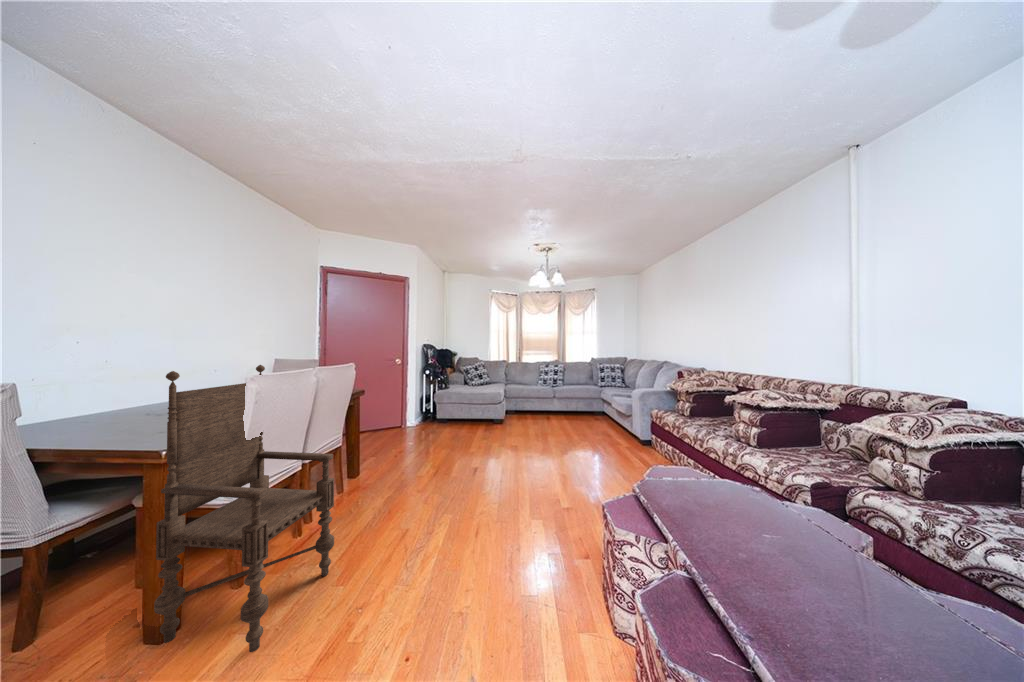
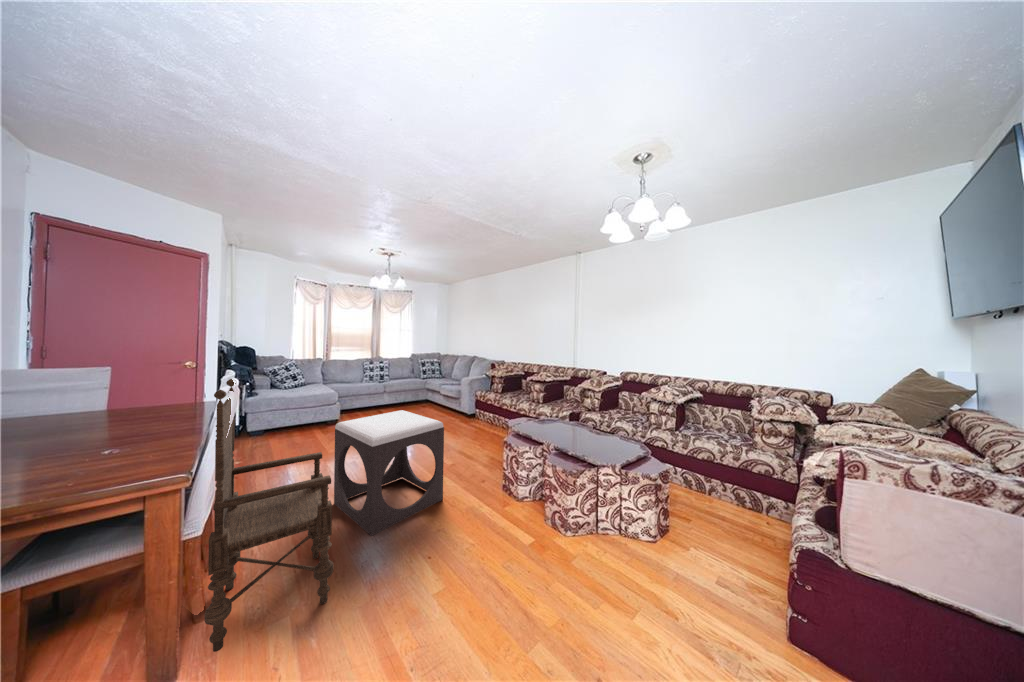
footstool: none [384,420,498,576] -> present [334,410,444,536]

